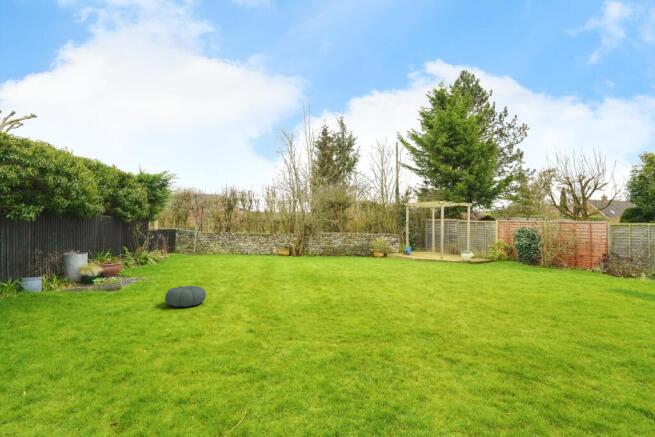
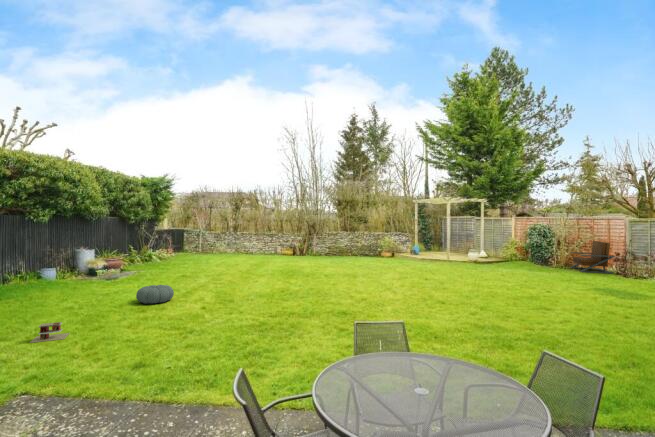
lounge chair: none [556,242,599,272] -> present [571,241,614,274]
toy house: none [61,332,108,360] -> present [30,322,69,343]

